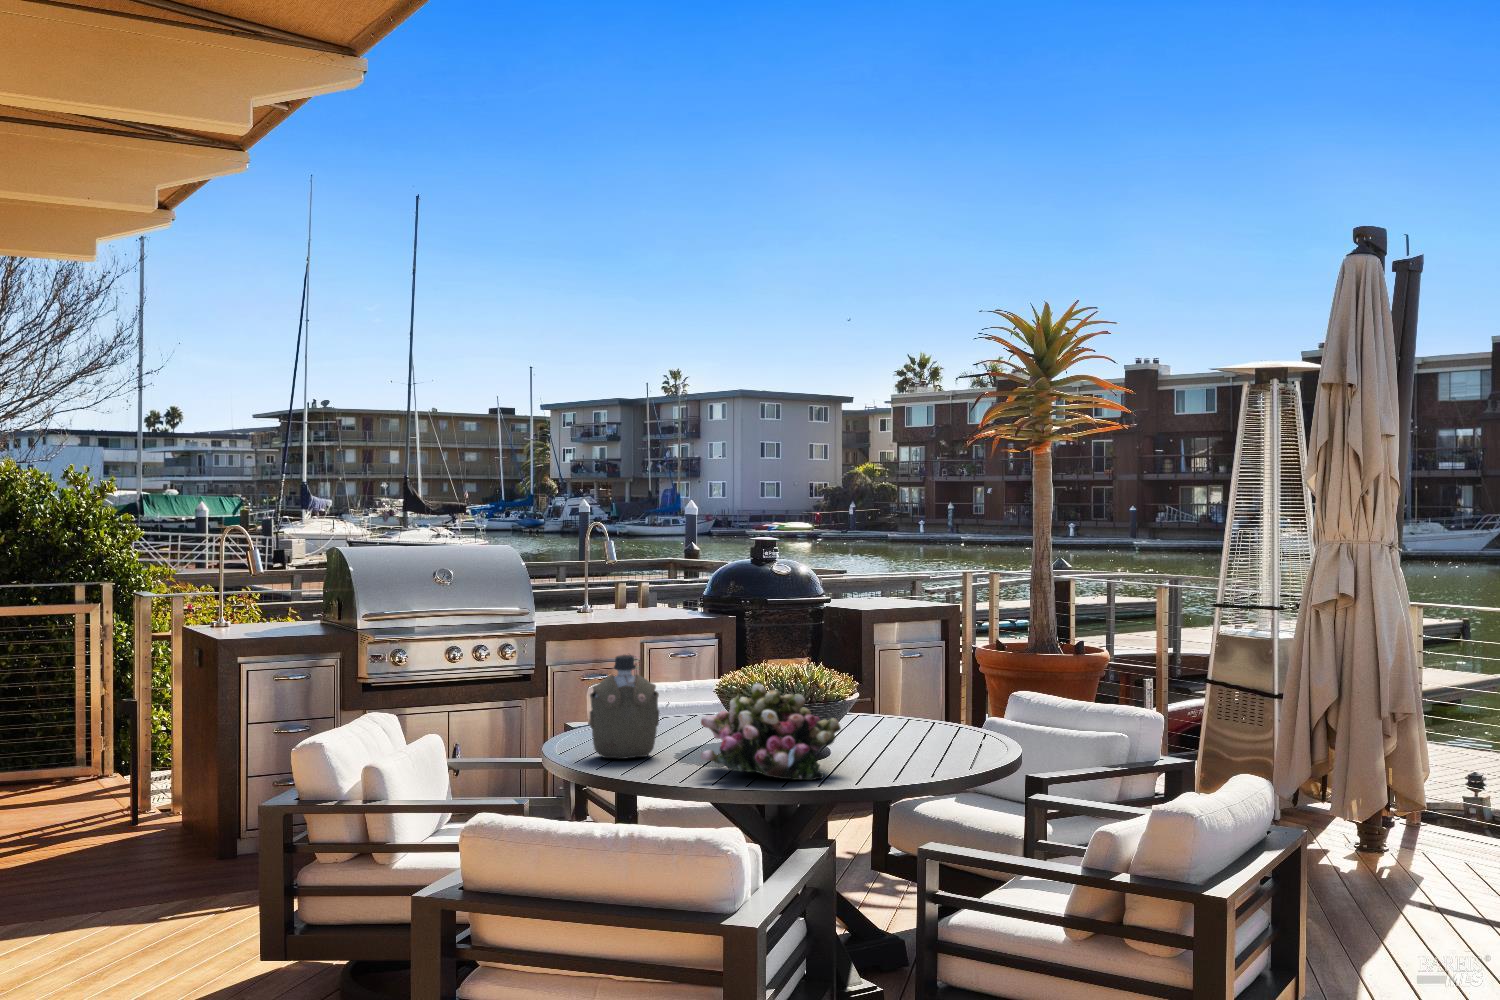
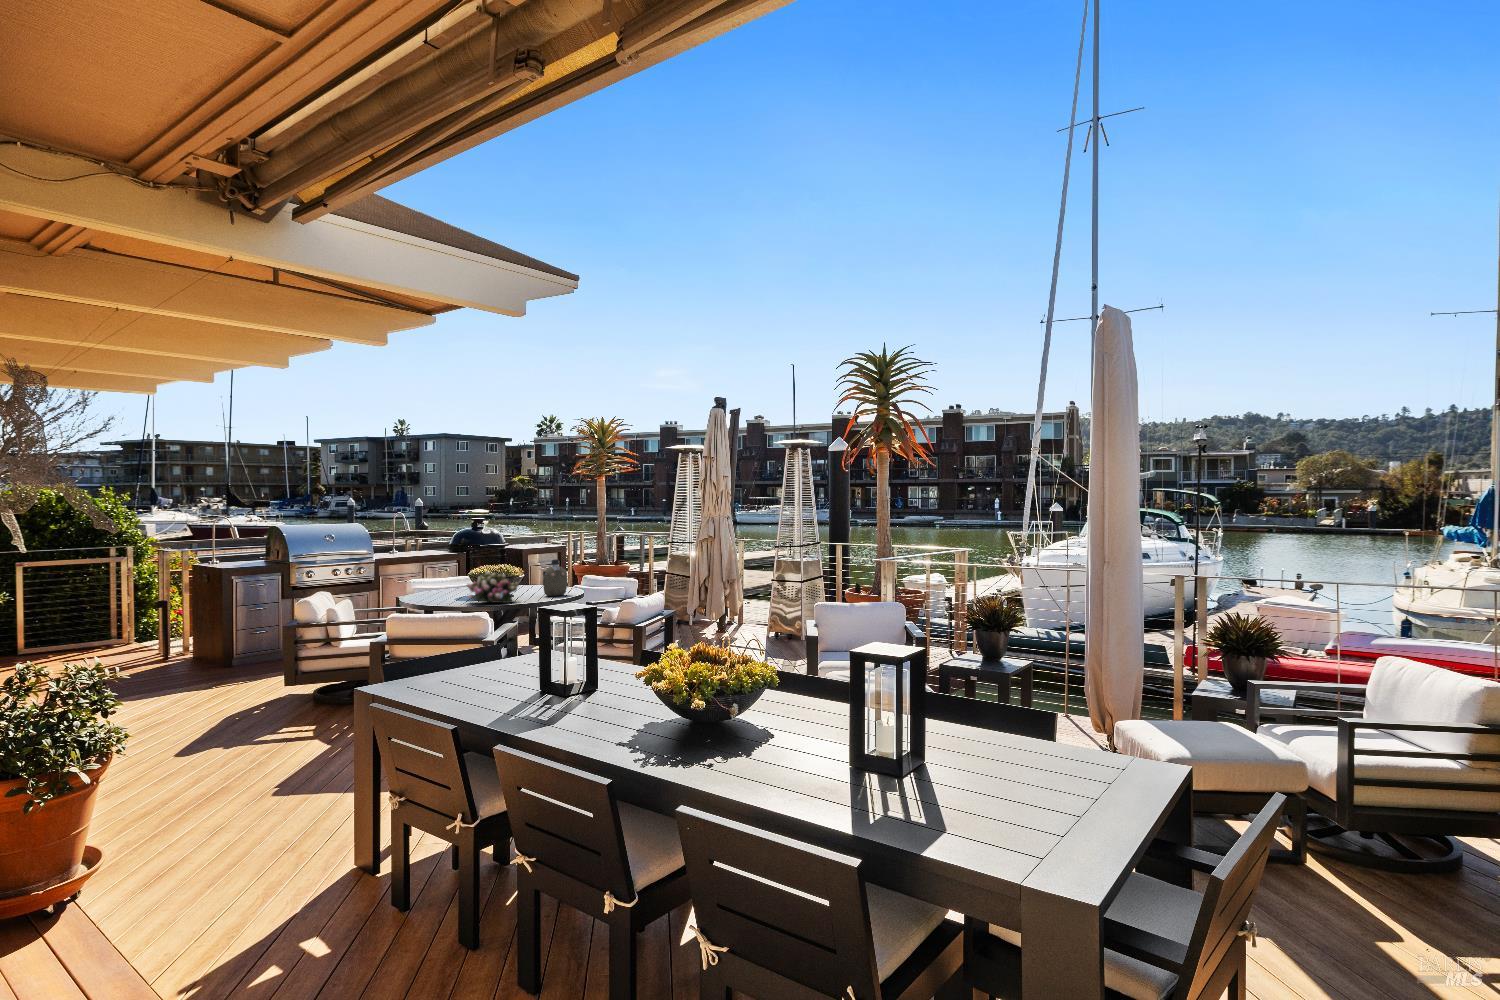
water bottle: present [590,654,660,759] -> present [543,559,568,596]

